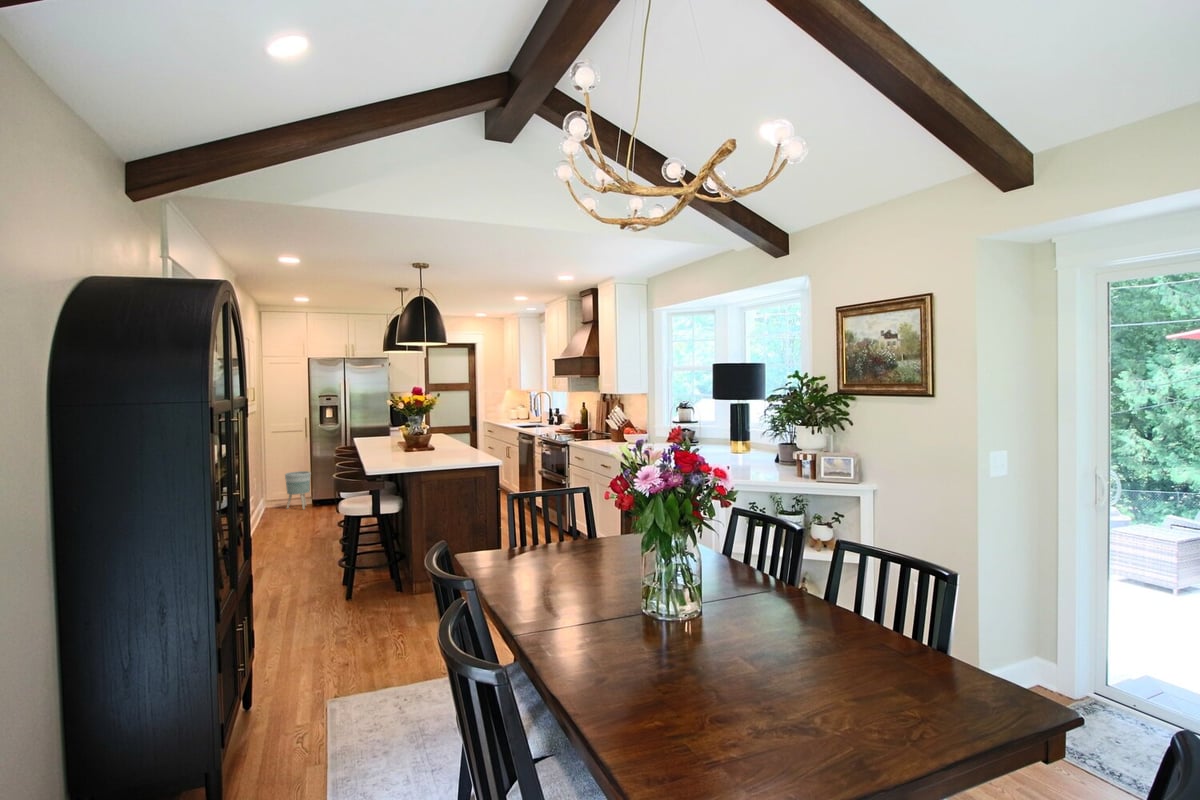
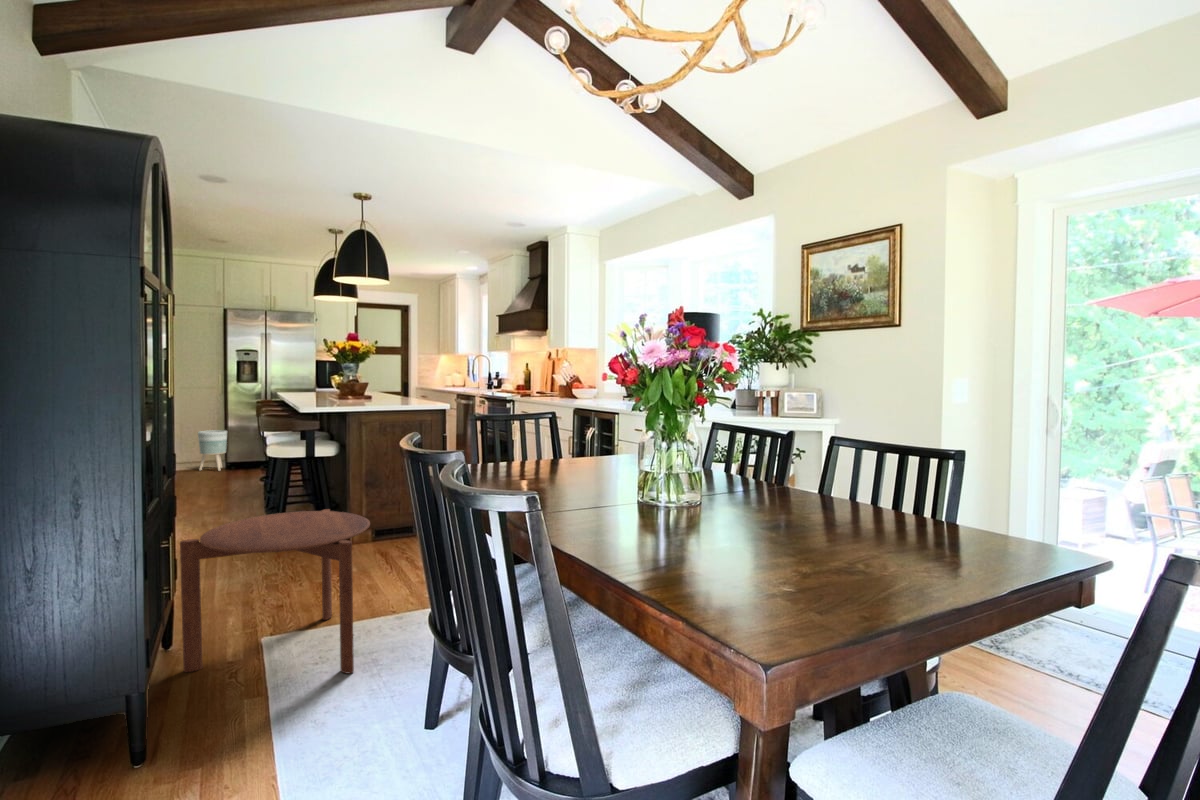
side table: none [250,581,415,744] -> present [180,509,370,674]

